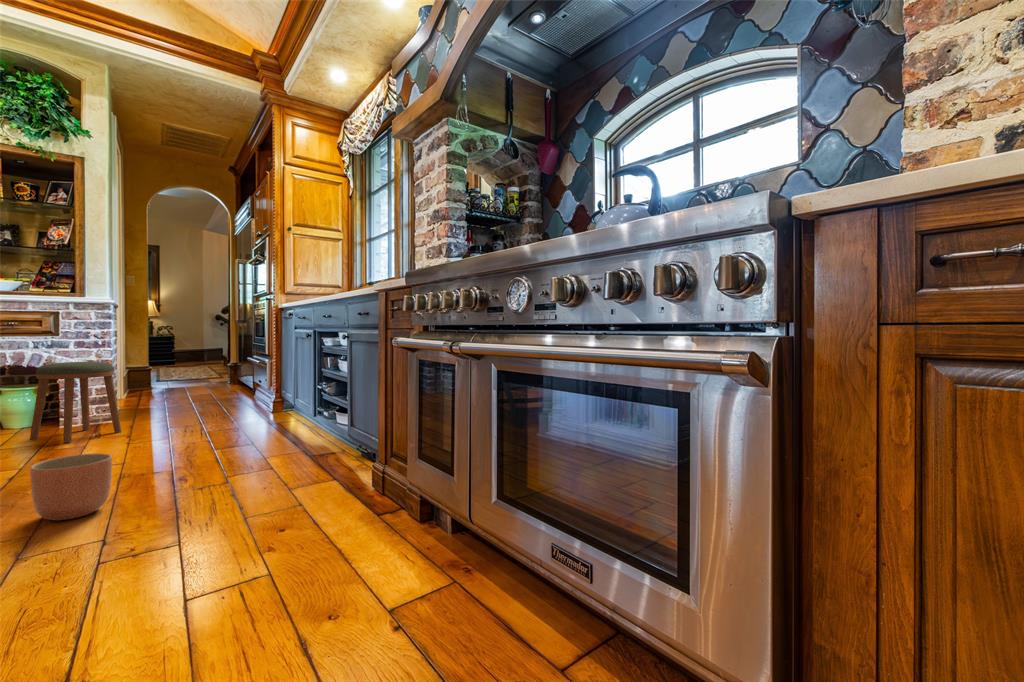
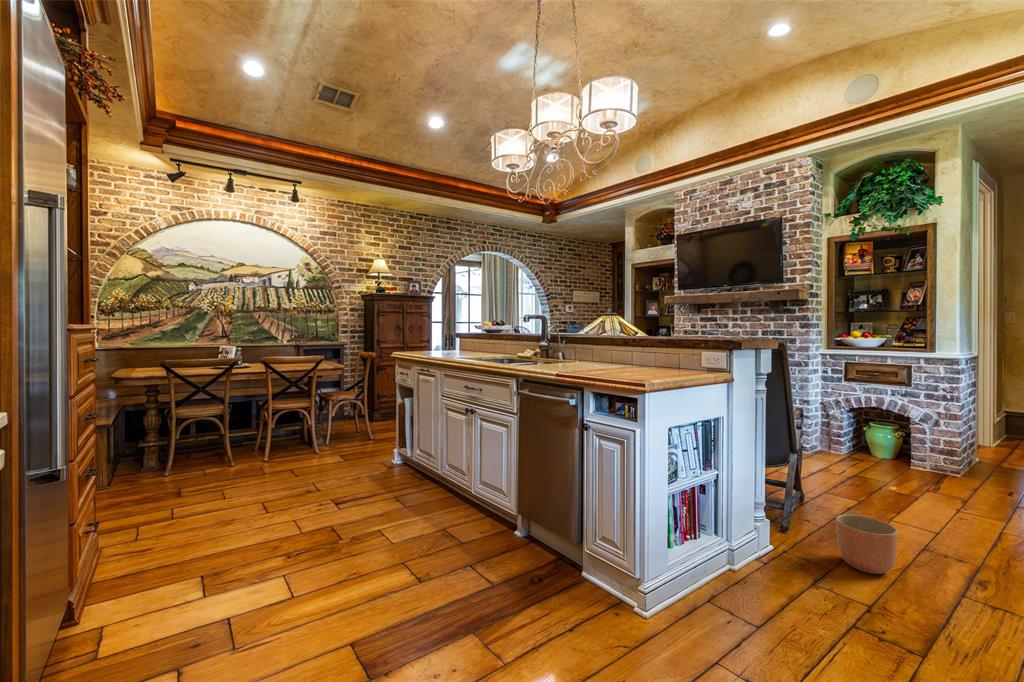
stool: present [30,362,121,443] -> none [880,415,961,493]

